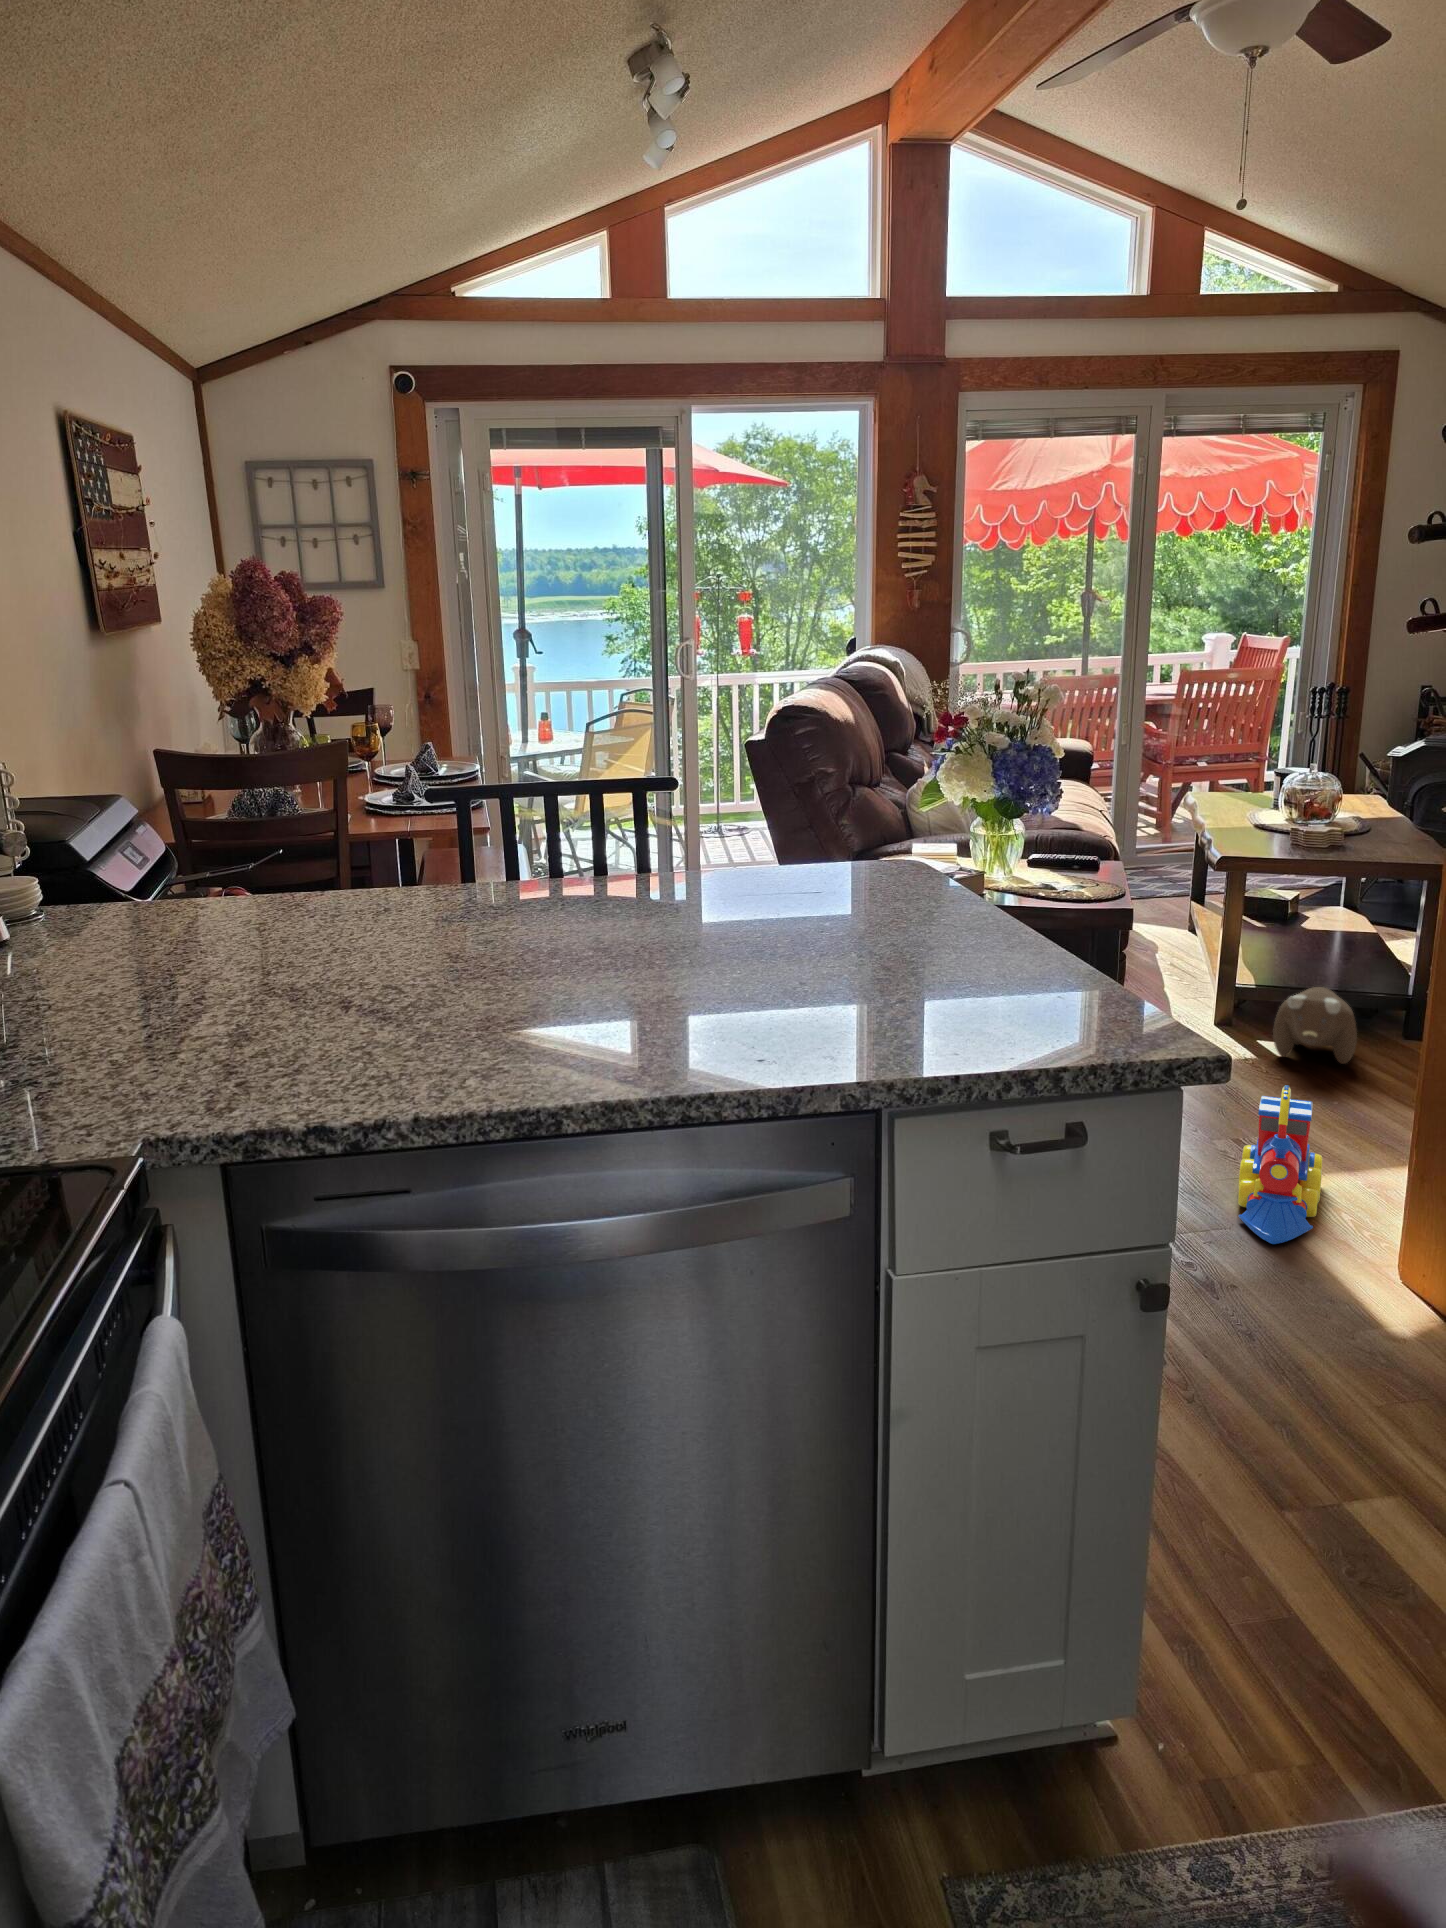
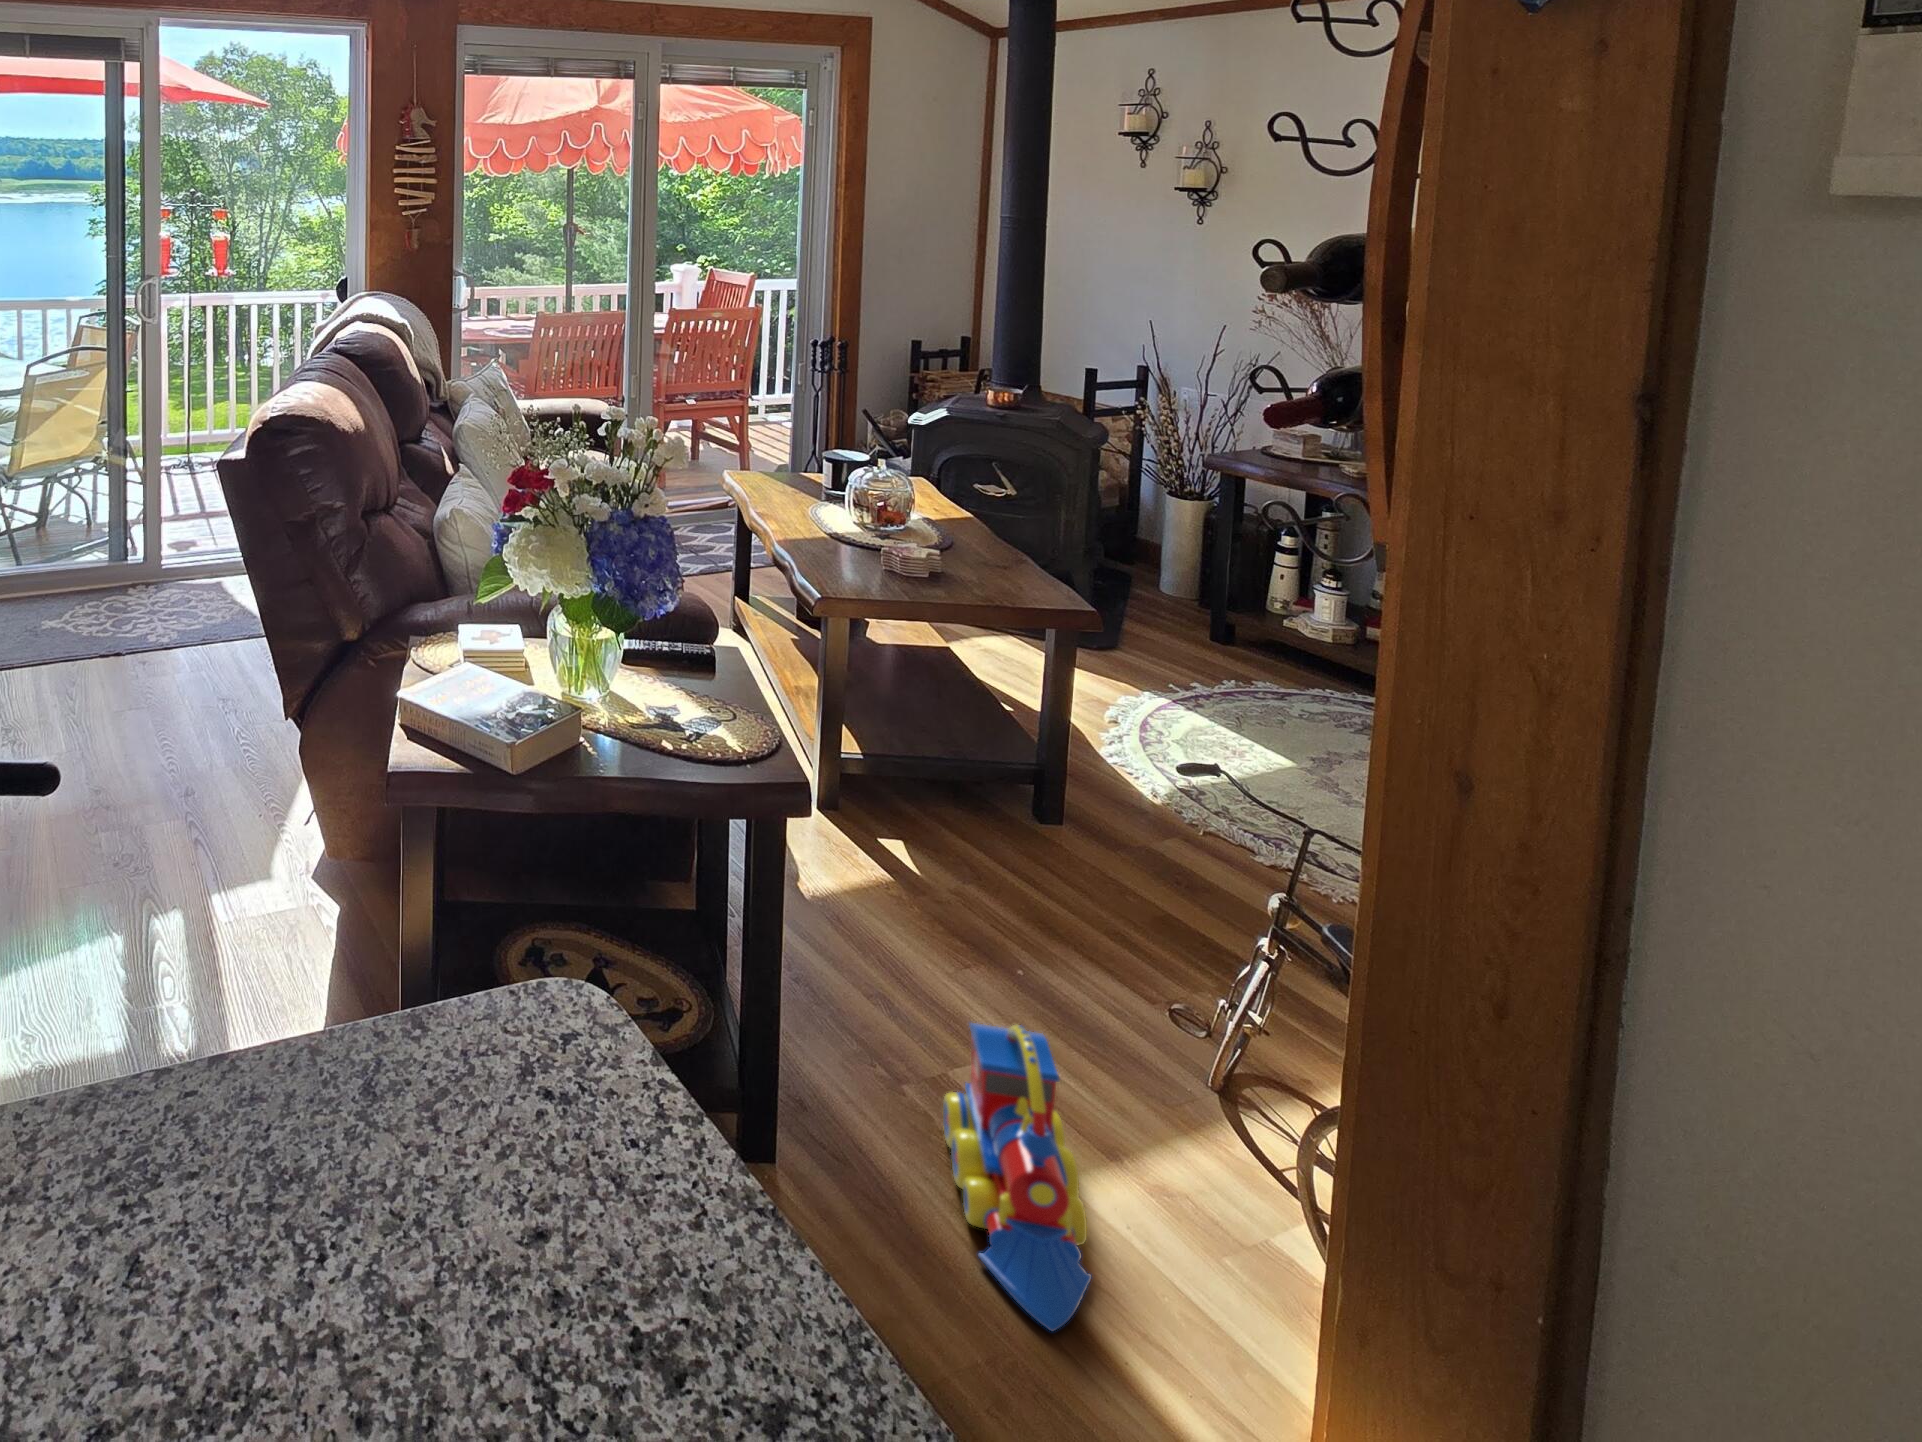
plush toy: present [1273,987,1357,1064] -> none [896,770,1001,877]

